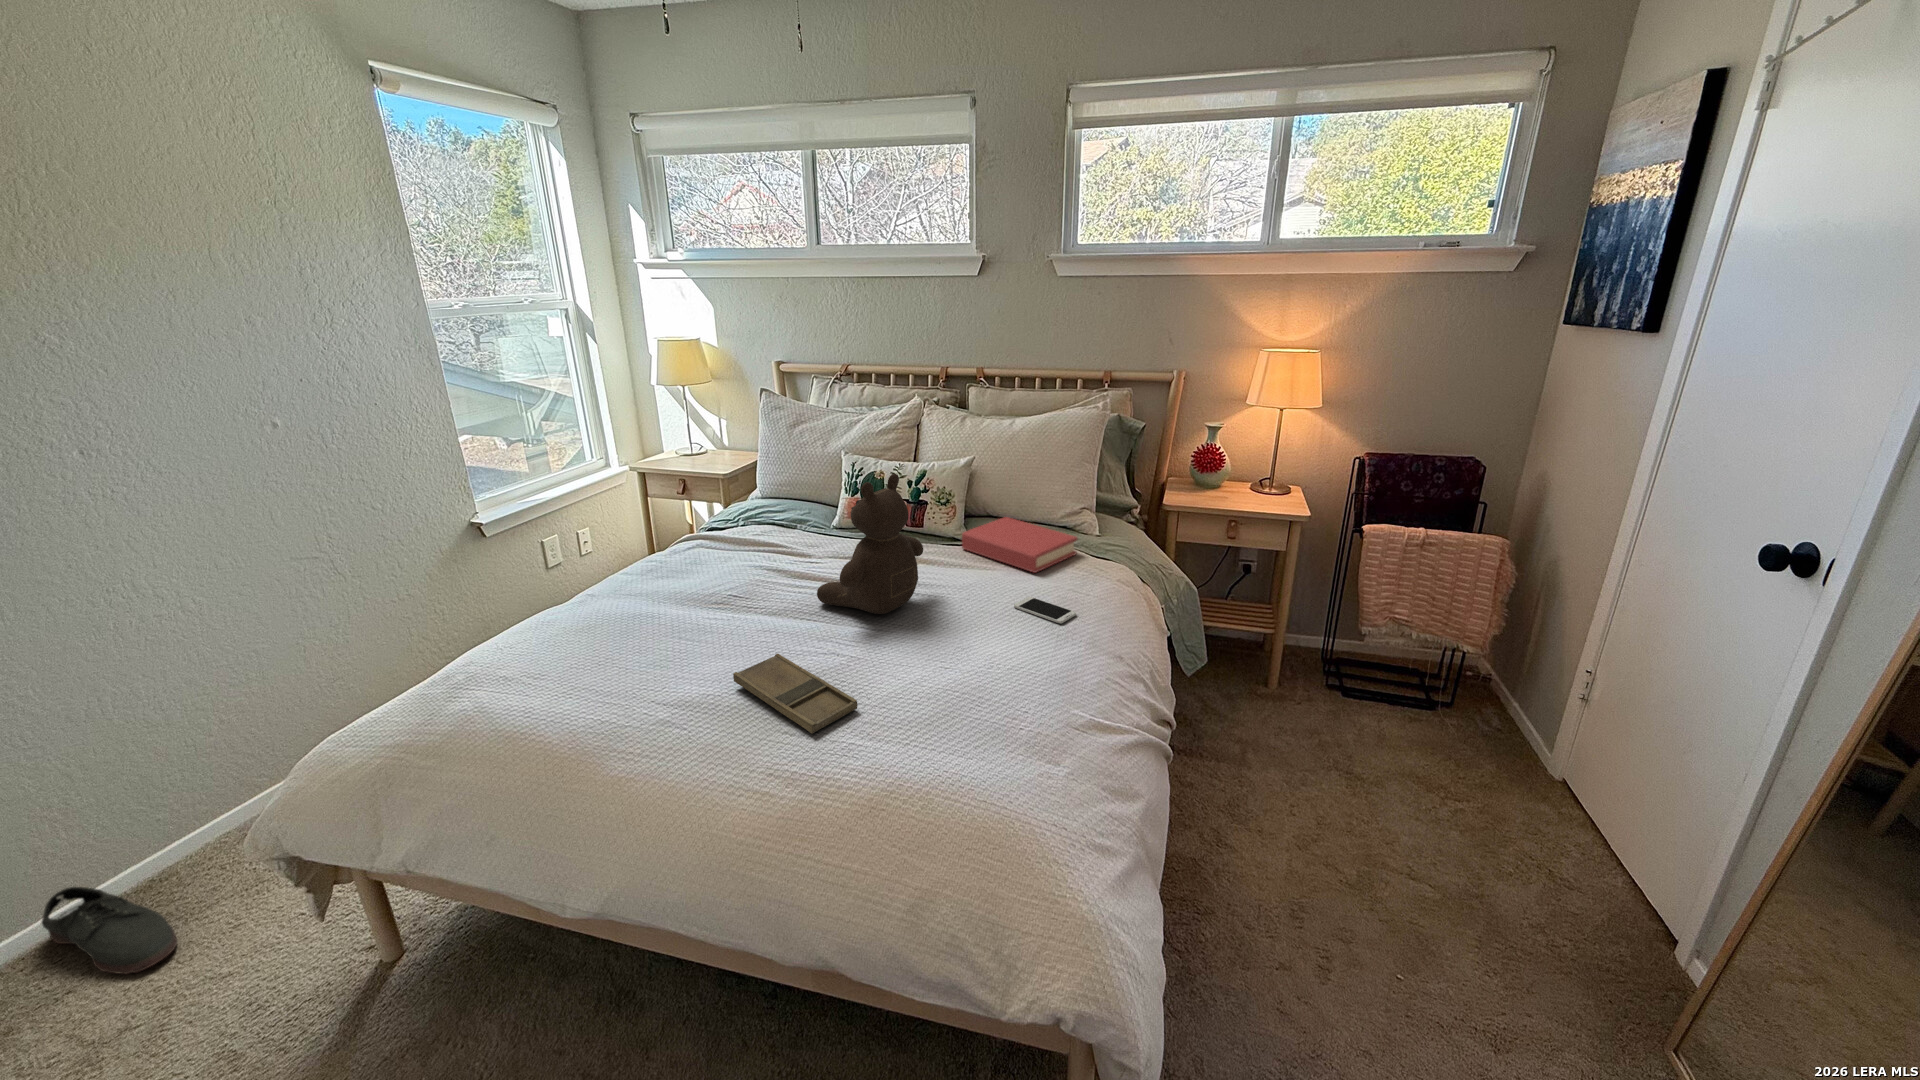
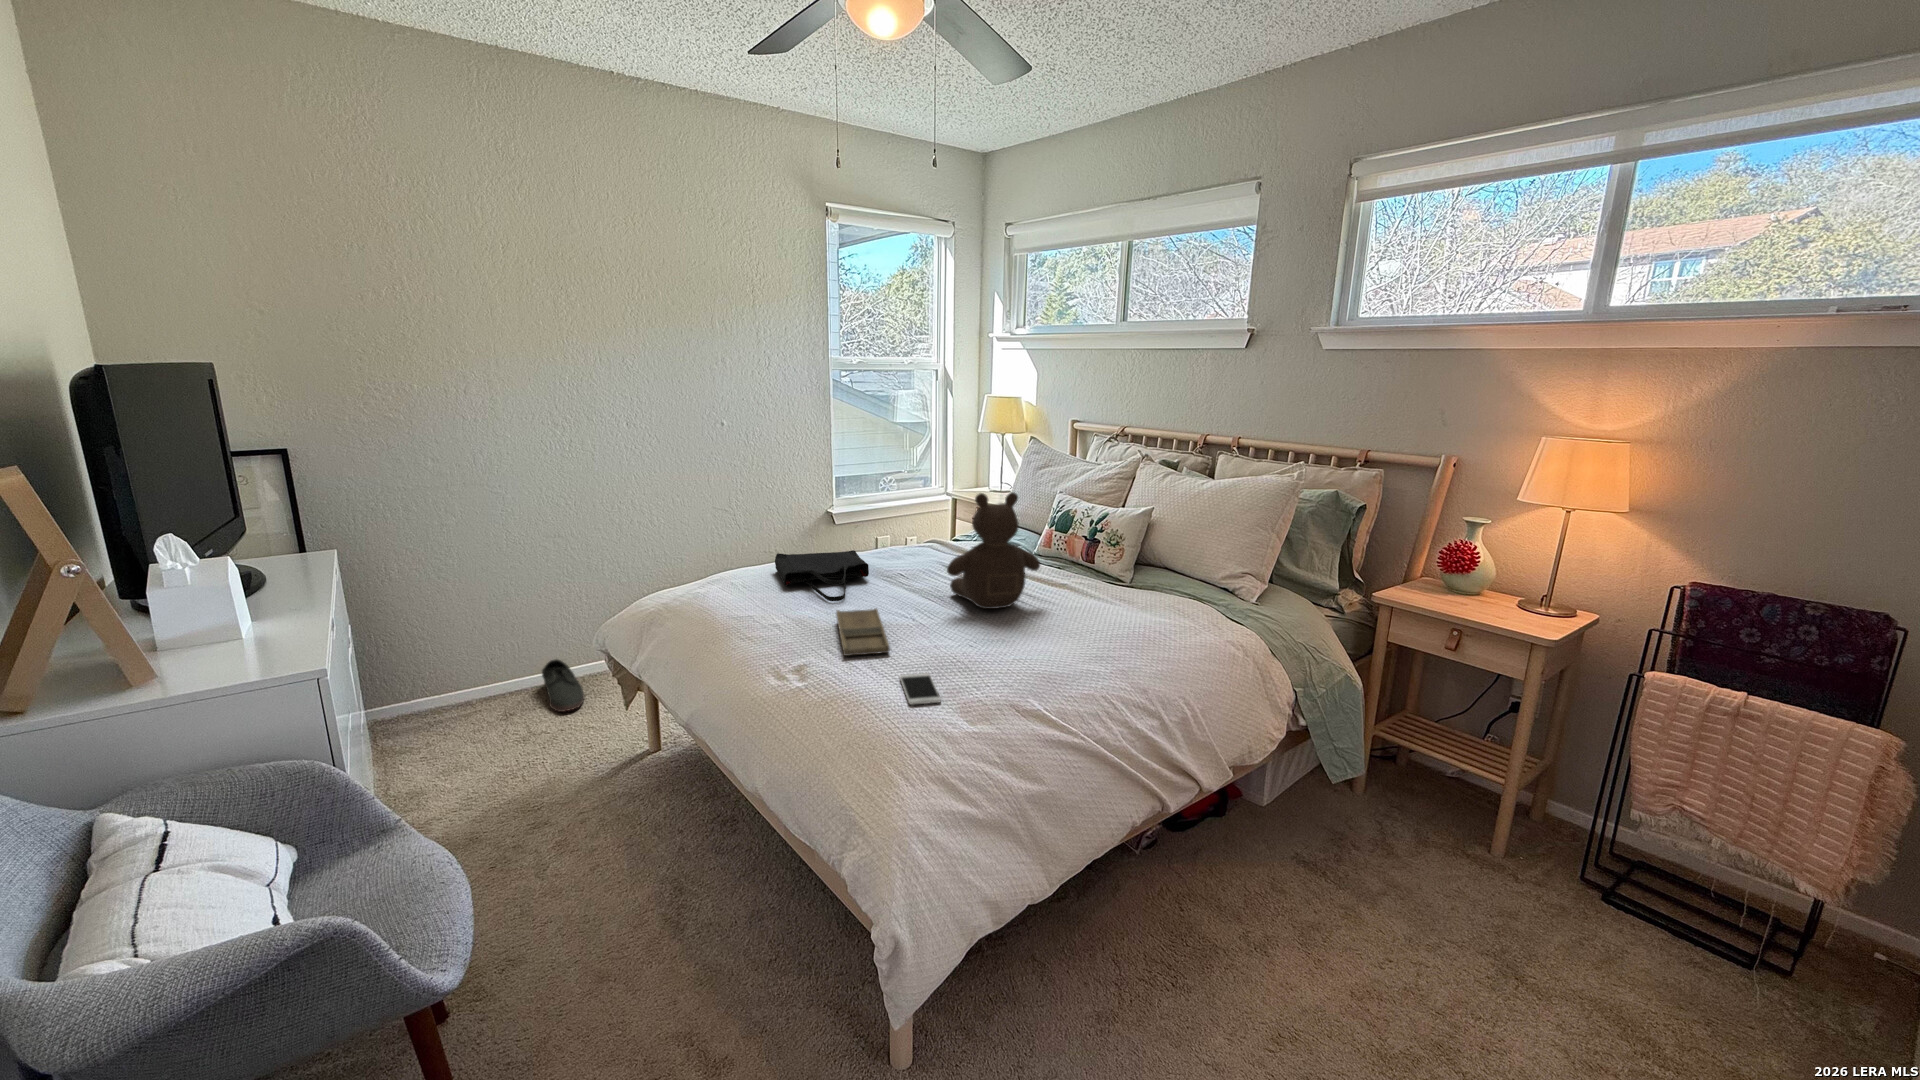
hardback book: present [962,517,1077,573] -> none [1113,569,1217,615]
tote bag: none [544,578,702,660] -> present [775,550,869,601]
smartphone: present [1014,597,1076,623] -> present [900,673,941,705]

